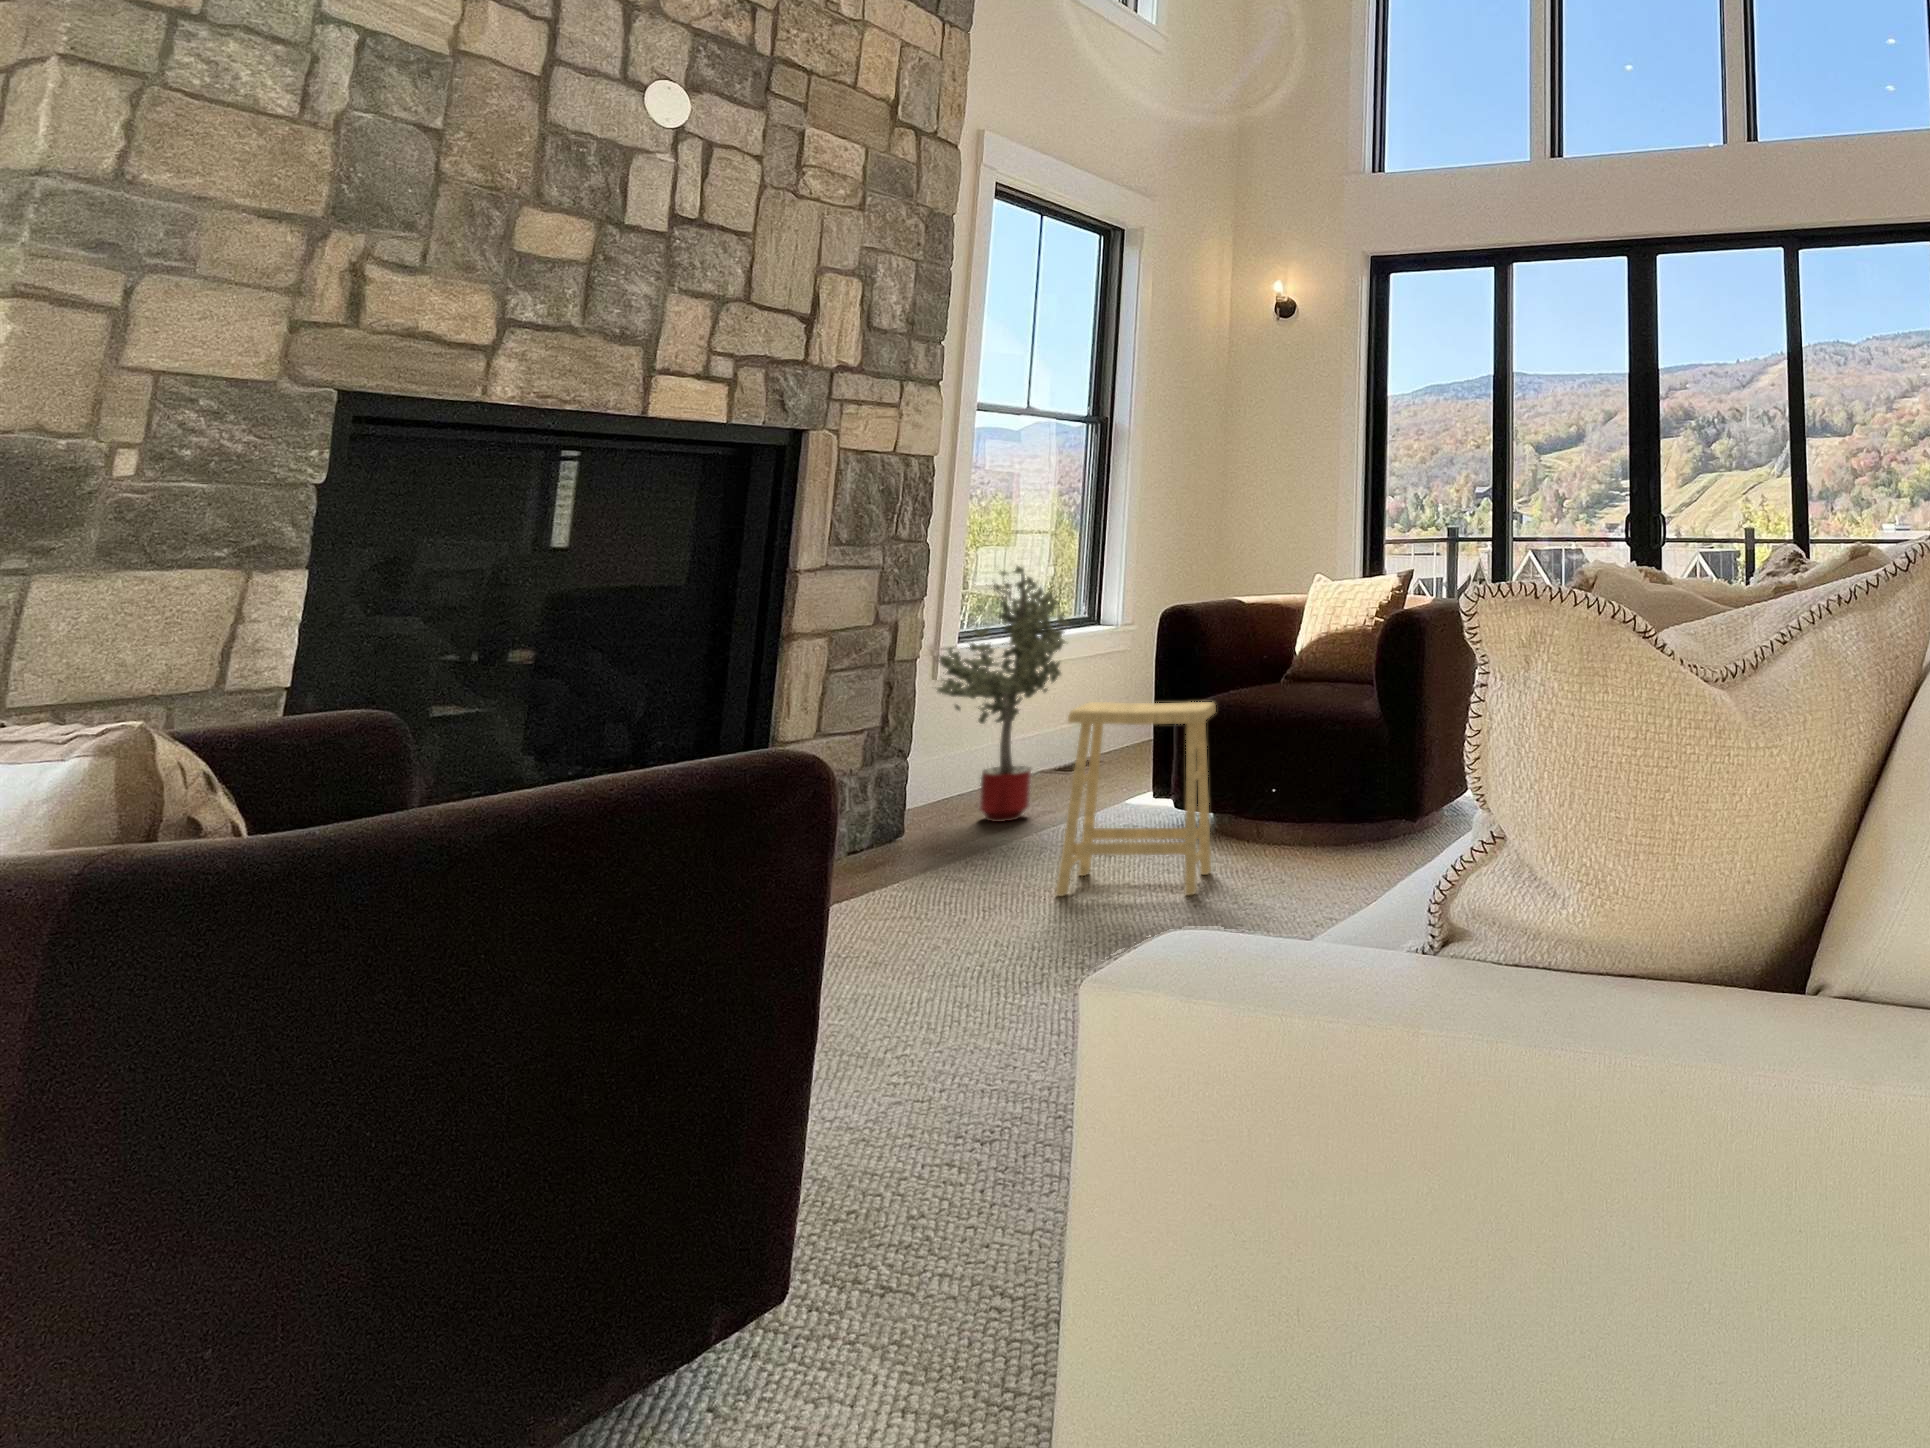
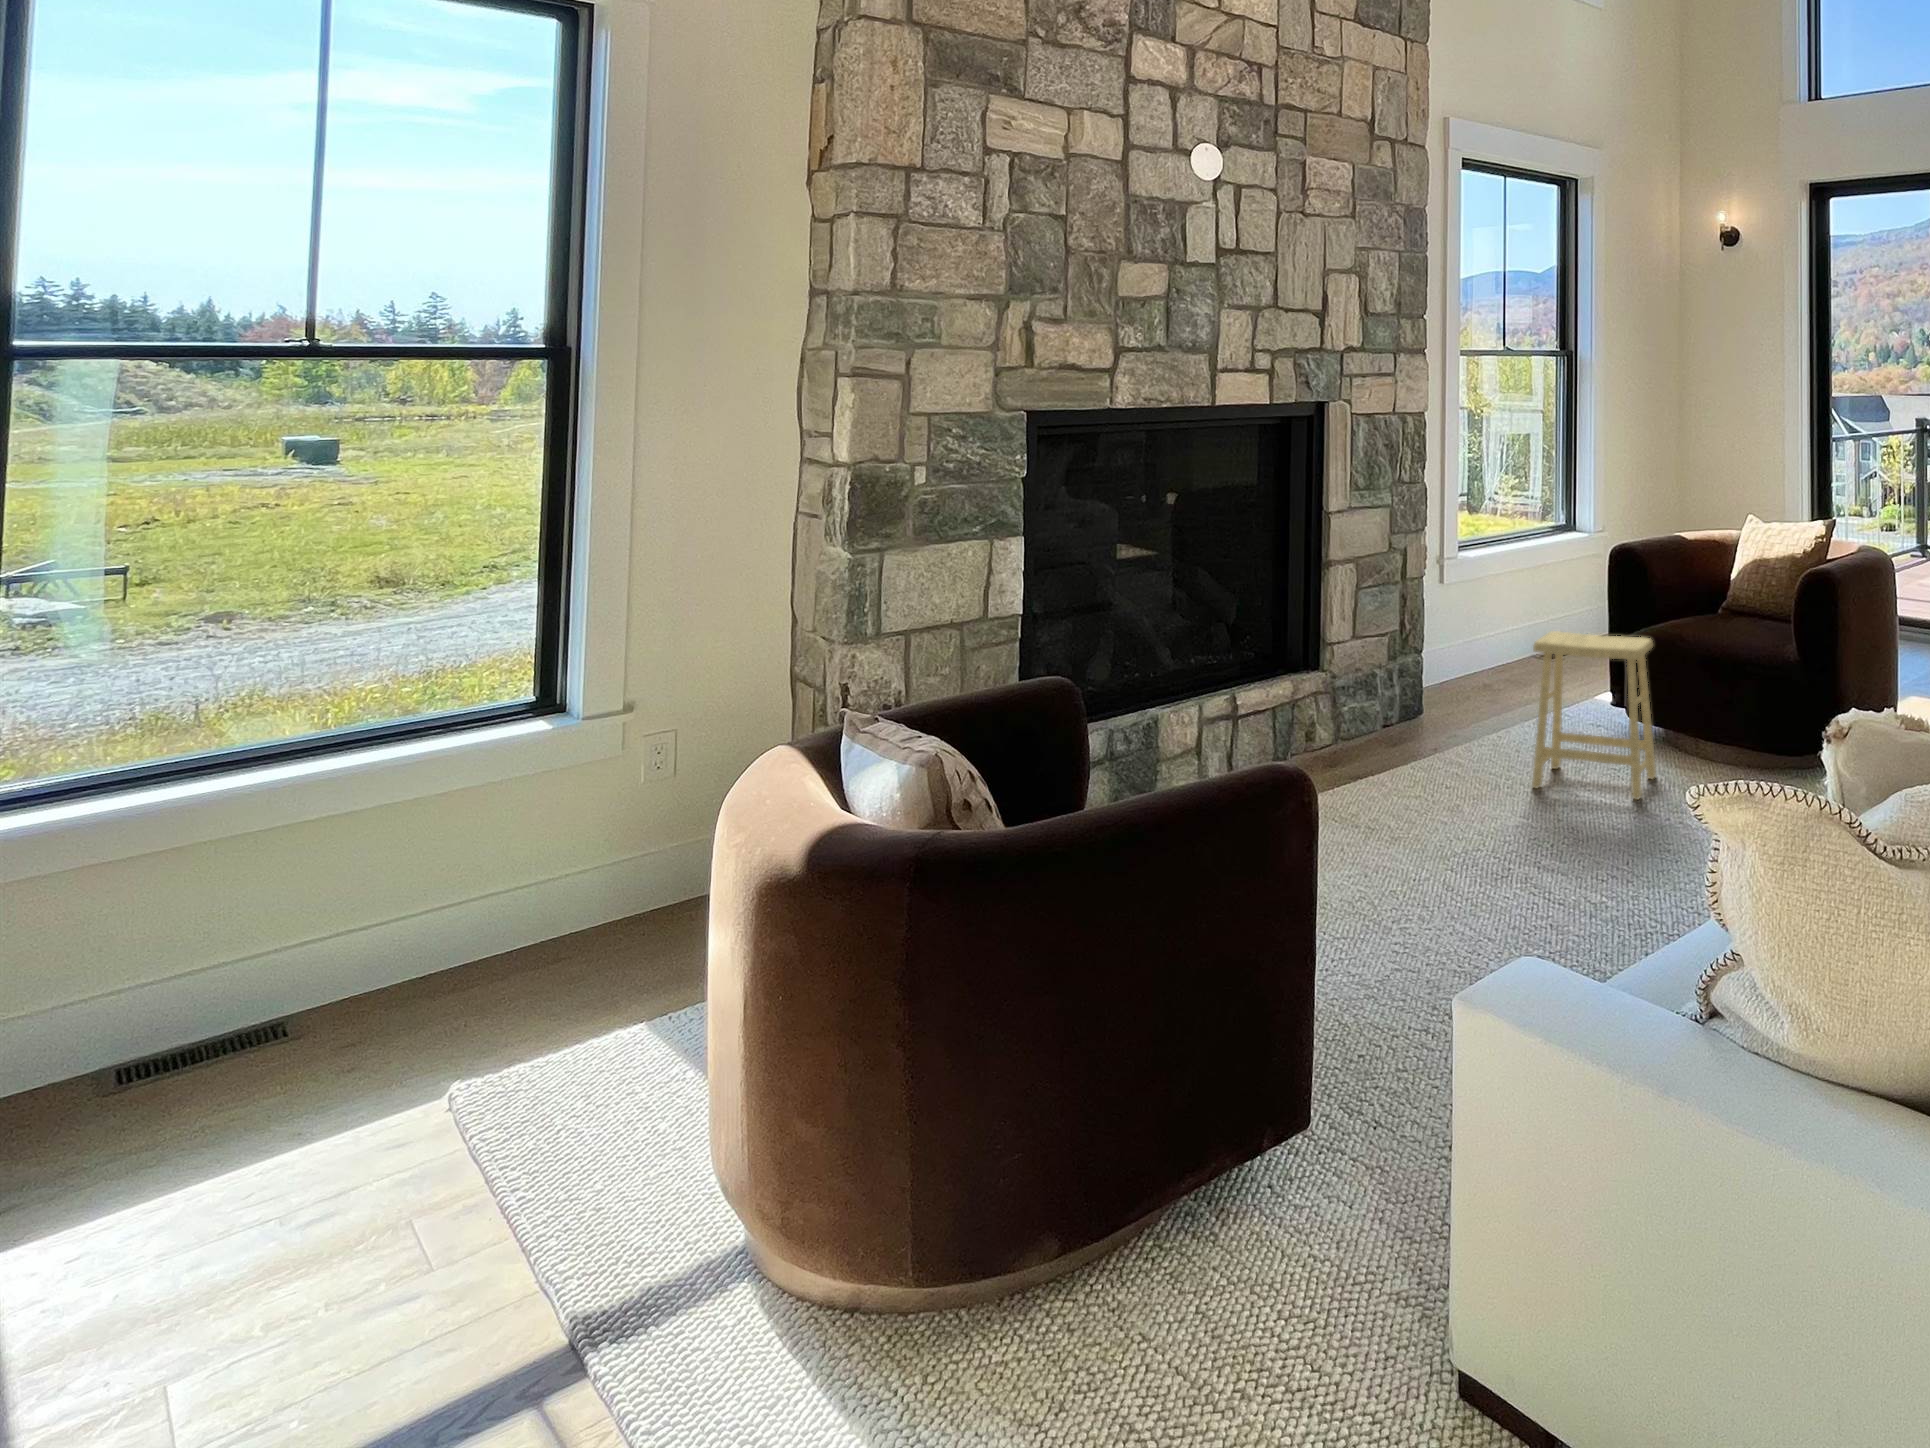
potted tree: present [937,566,1069,822] -> none [1438,497,1543,706]

